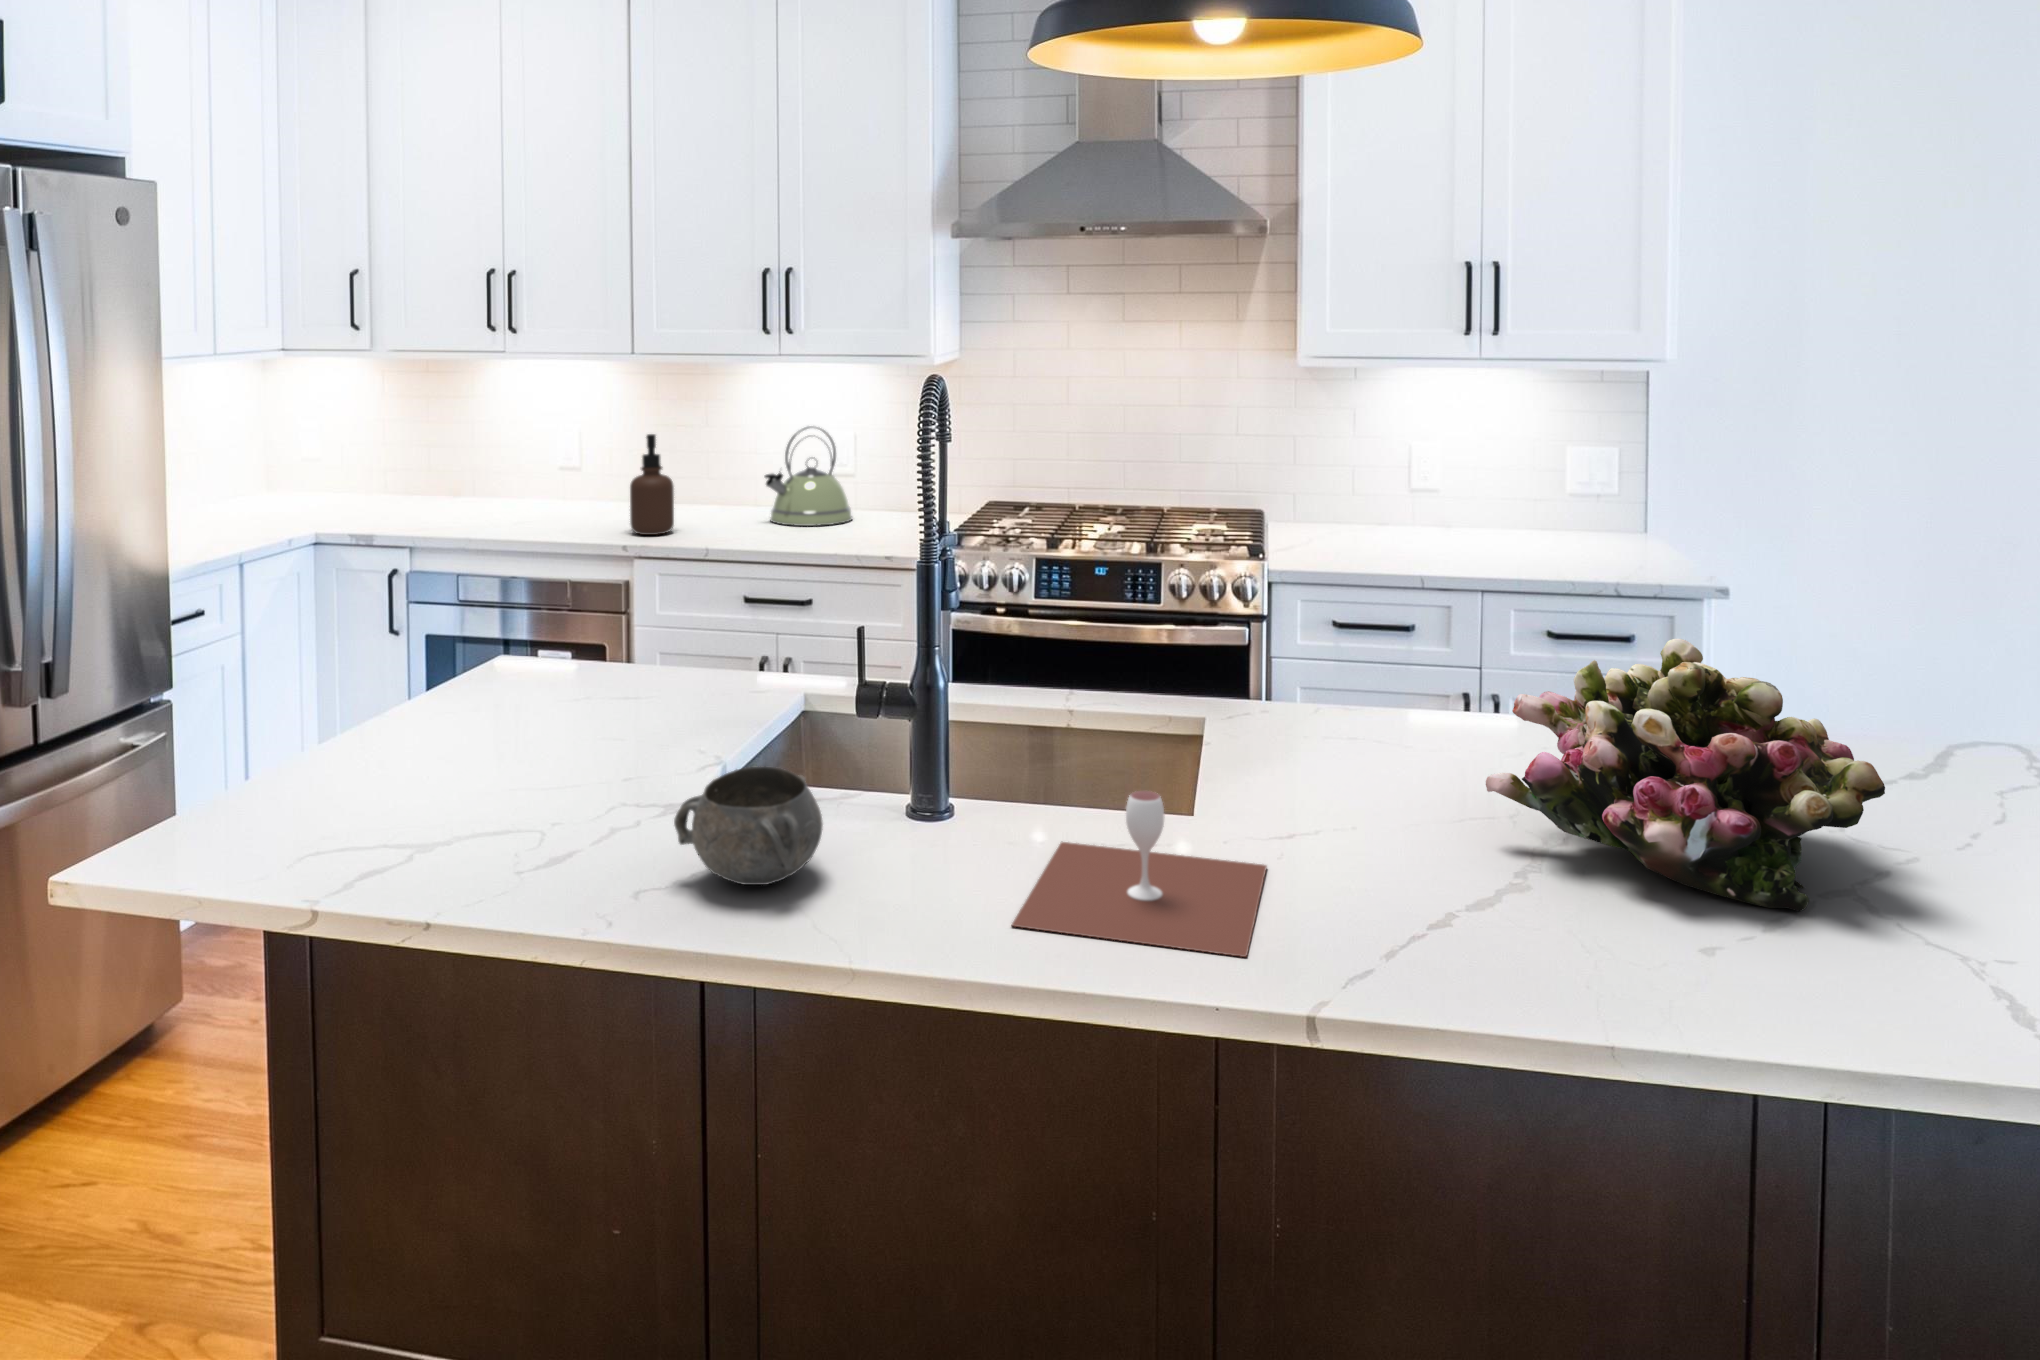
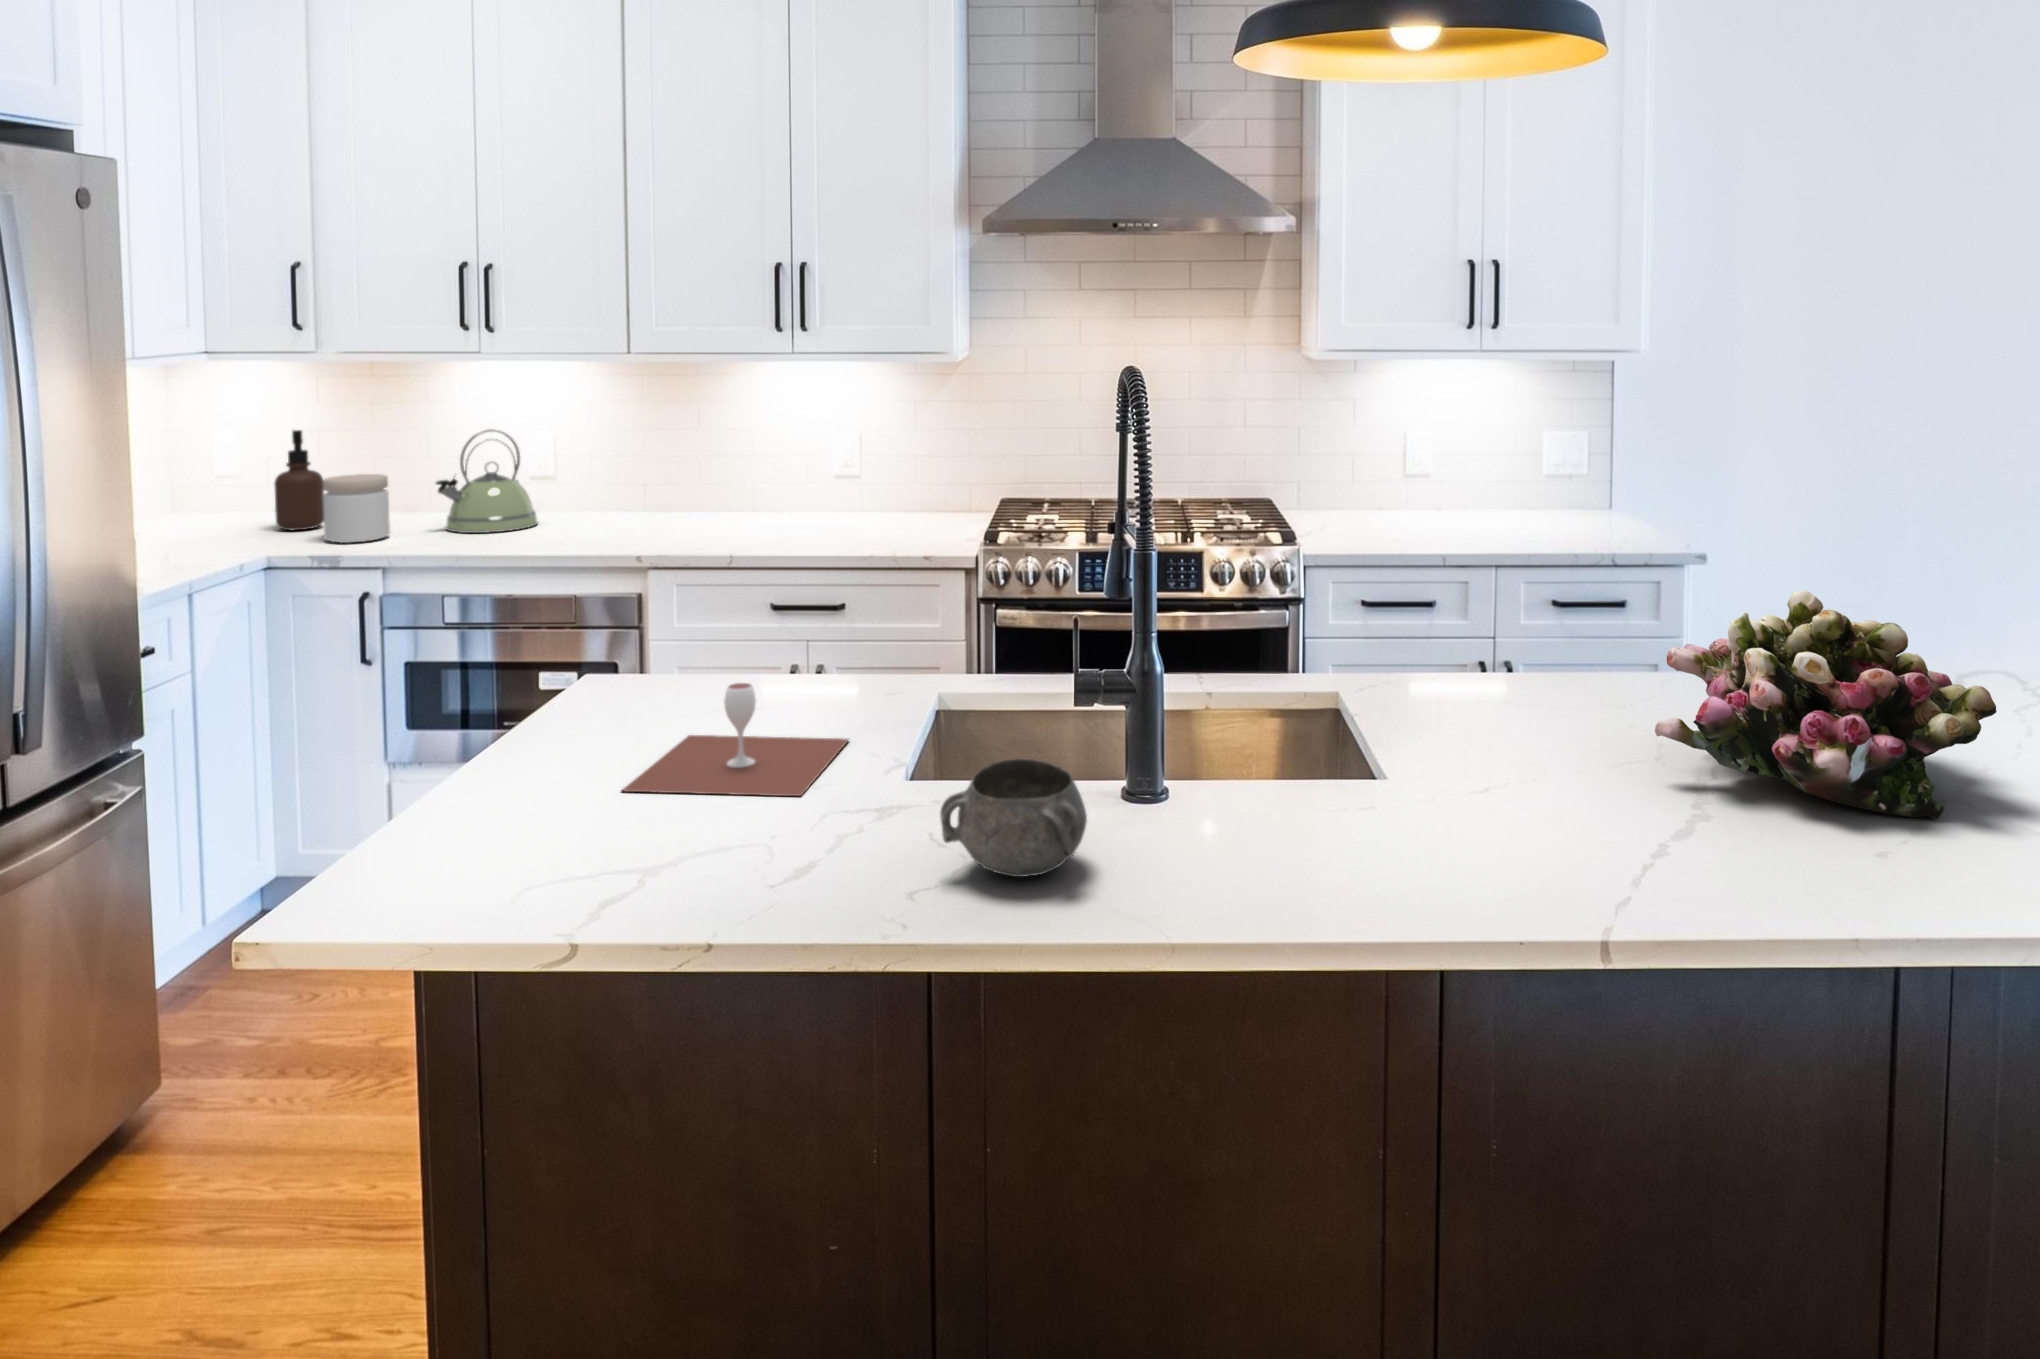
kettle: present [765,426,852,526] -> present [436,429,538,533]
soap dispenser: present [630,434,674,535] -> present [274,430,324,530]
jar: none [367,460,424,522] -> present [323,474,390,543]
wine glass: present [1012,791,1267,957] -> present [623,683,848,796]

